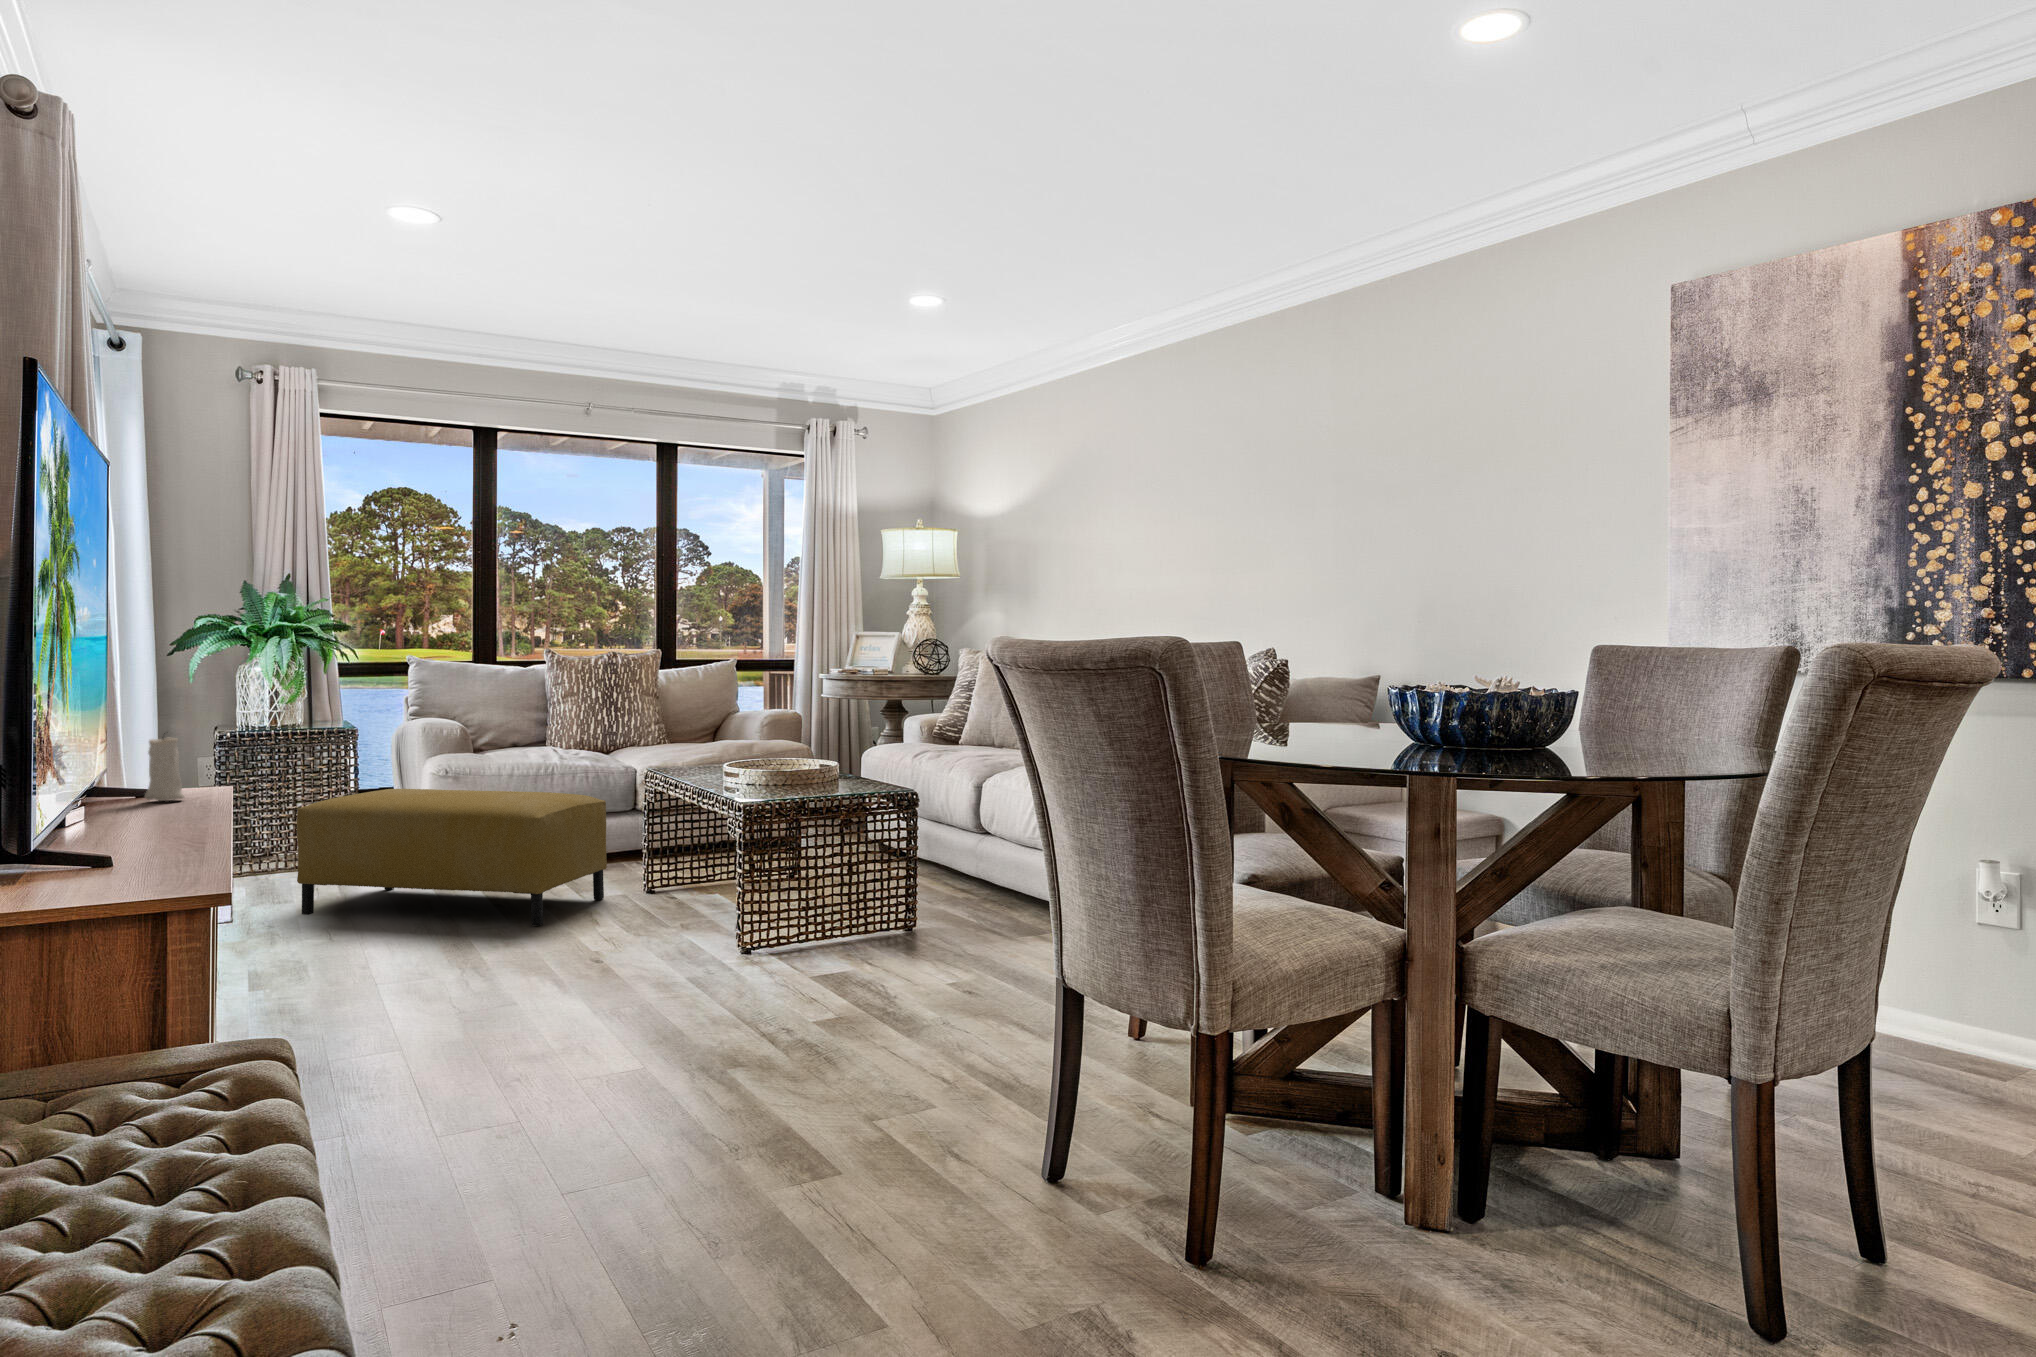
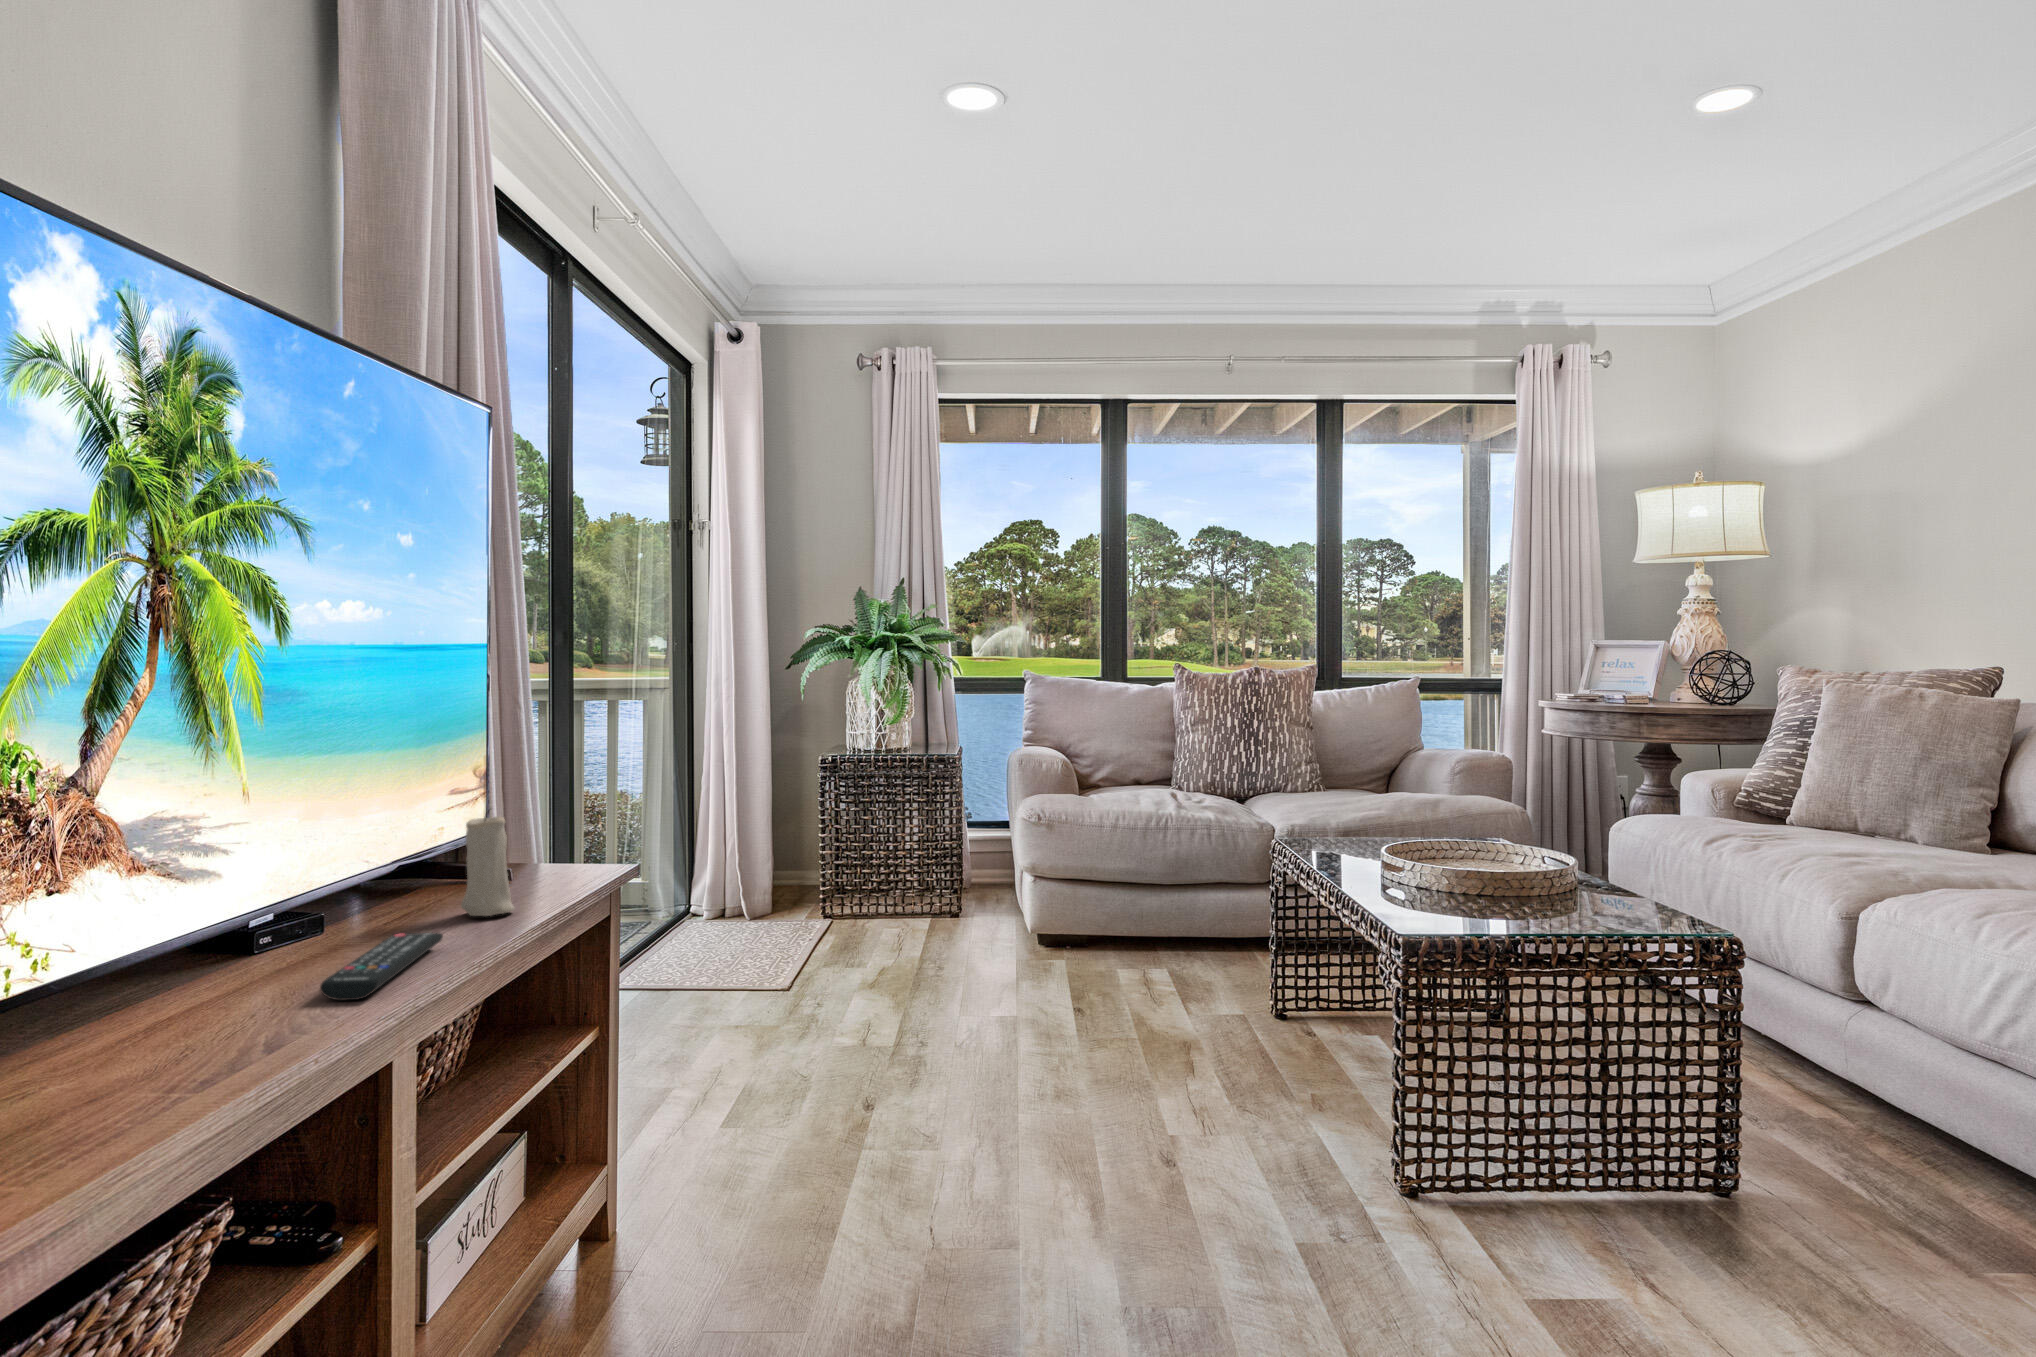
ottoman: present [297,789,607,926] -> none [843,844,1216,1074]
remote control: none [140,801,187,826] -> present [320,933,443,1000]

